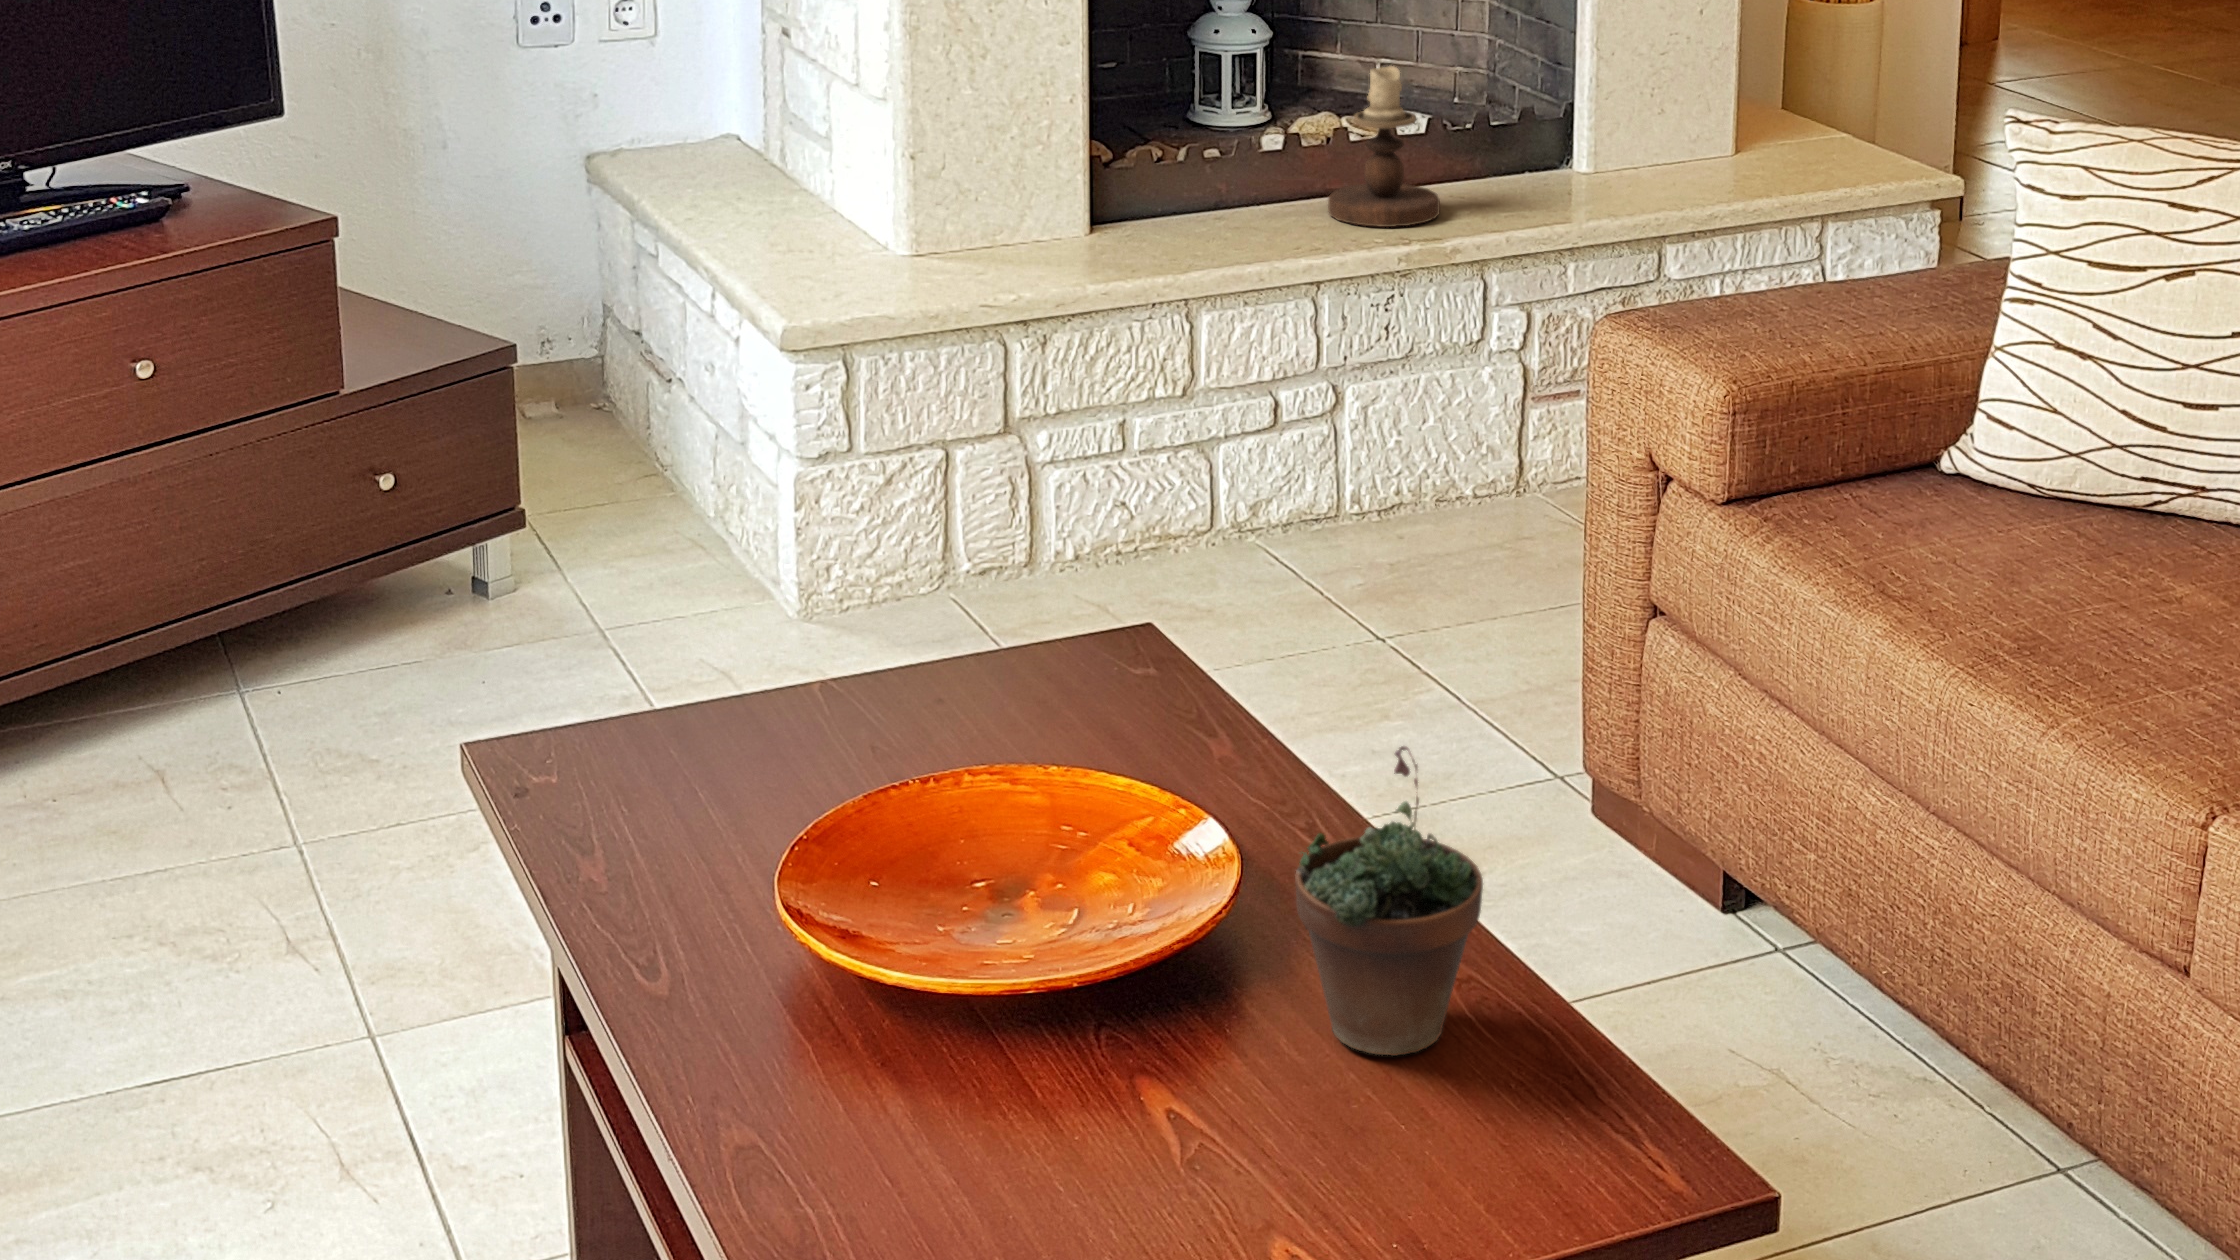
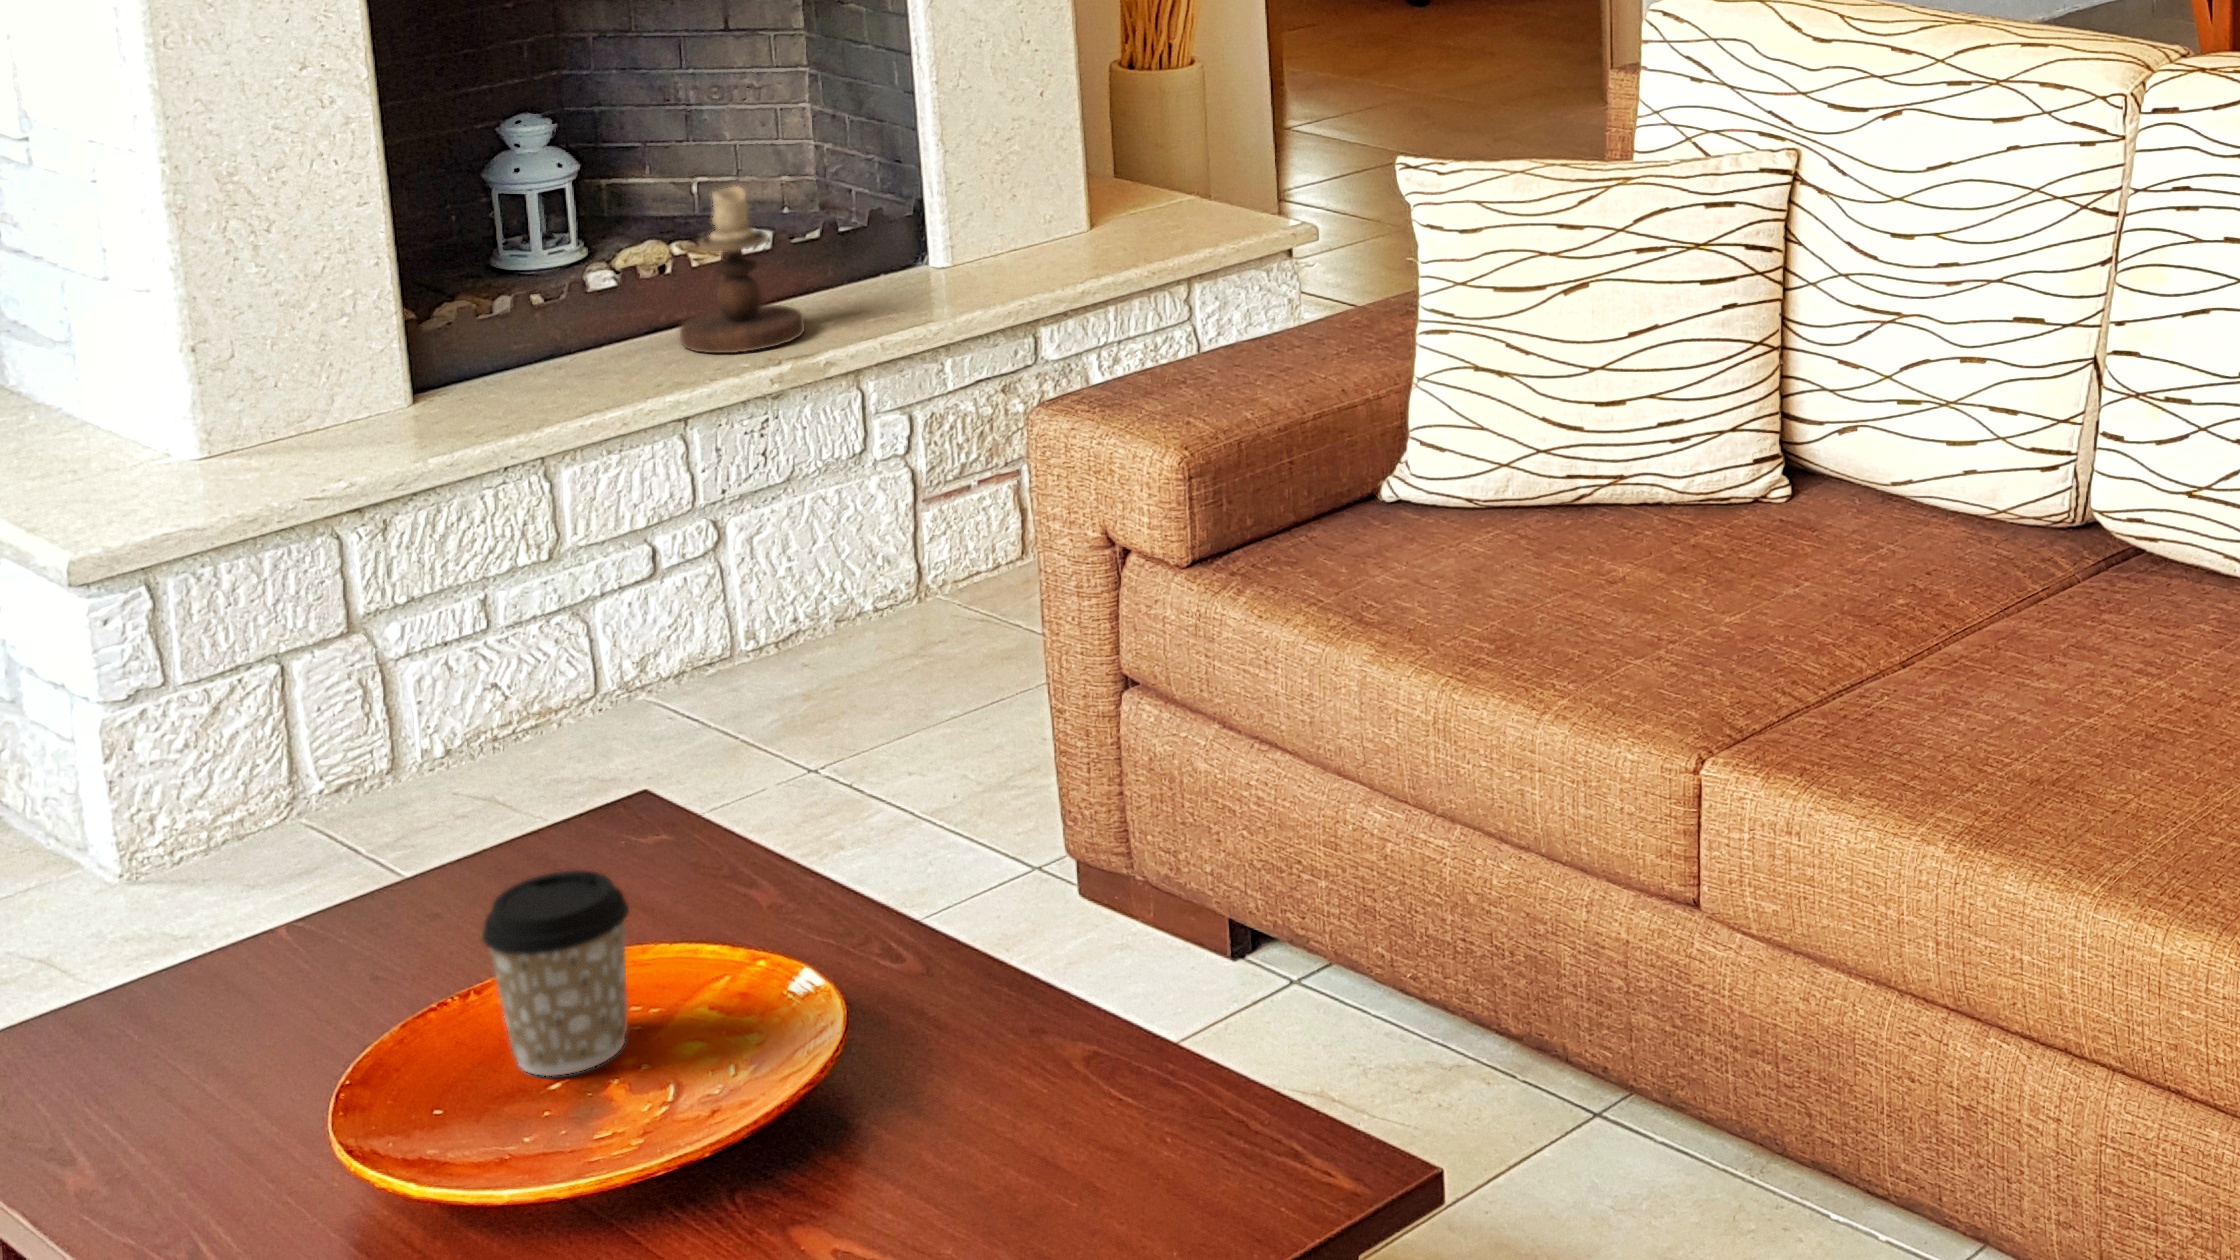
coffee cup: none [938,681,1069,877] -> present [482,870,629,1076]
succulent plant: present [1295,746,1483,1056] -> none [922,840,1112,1140]

